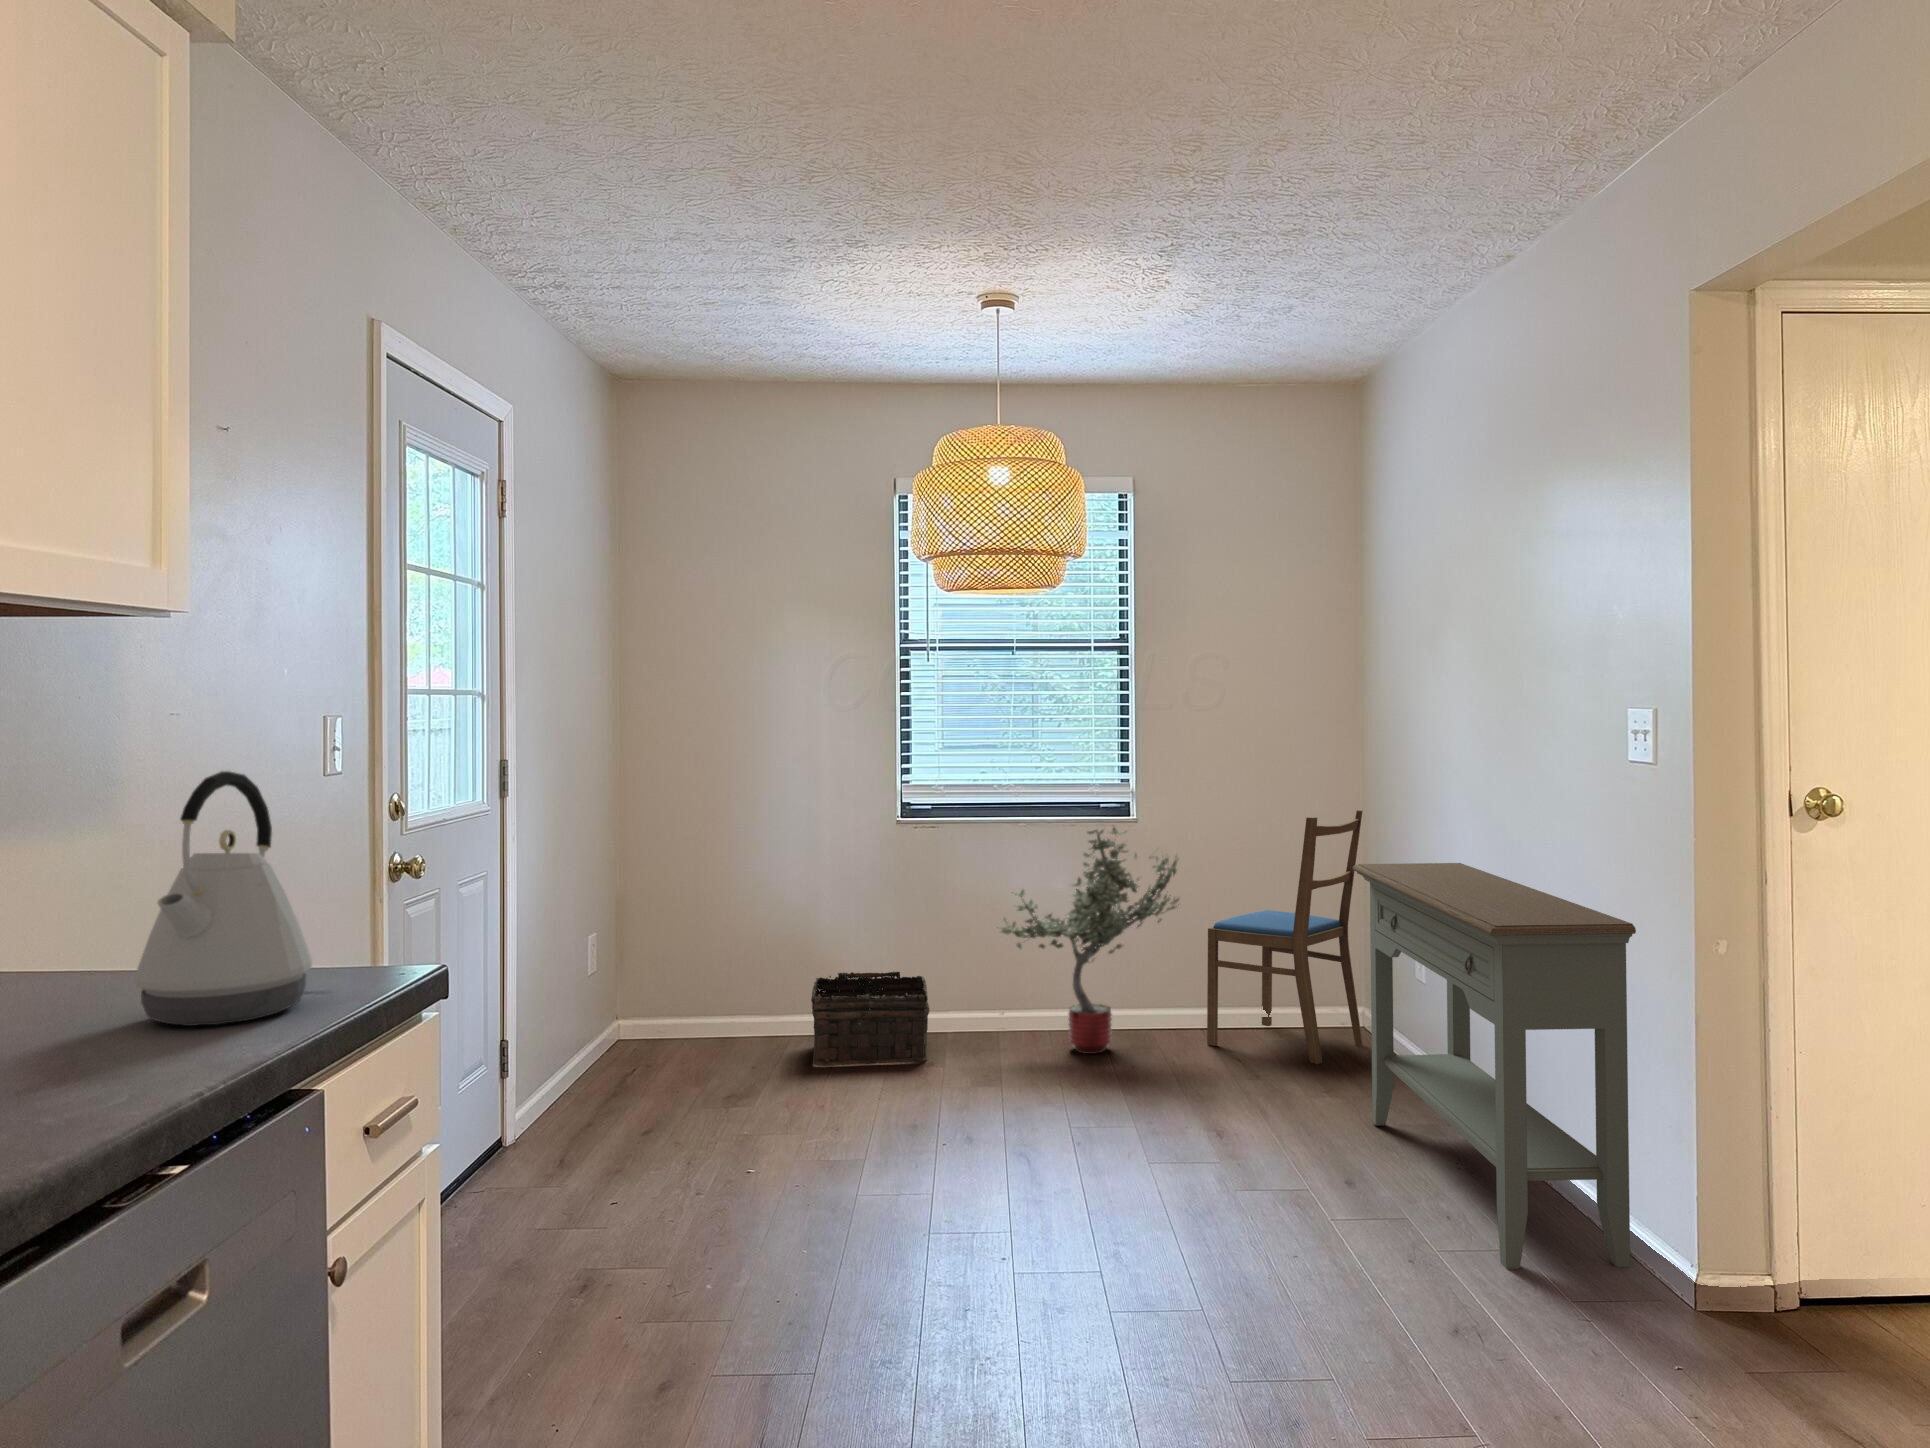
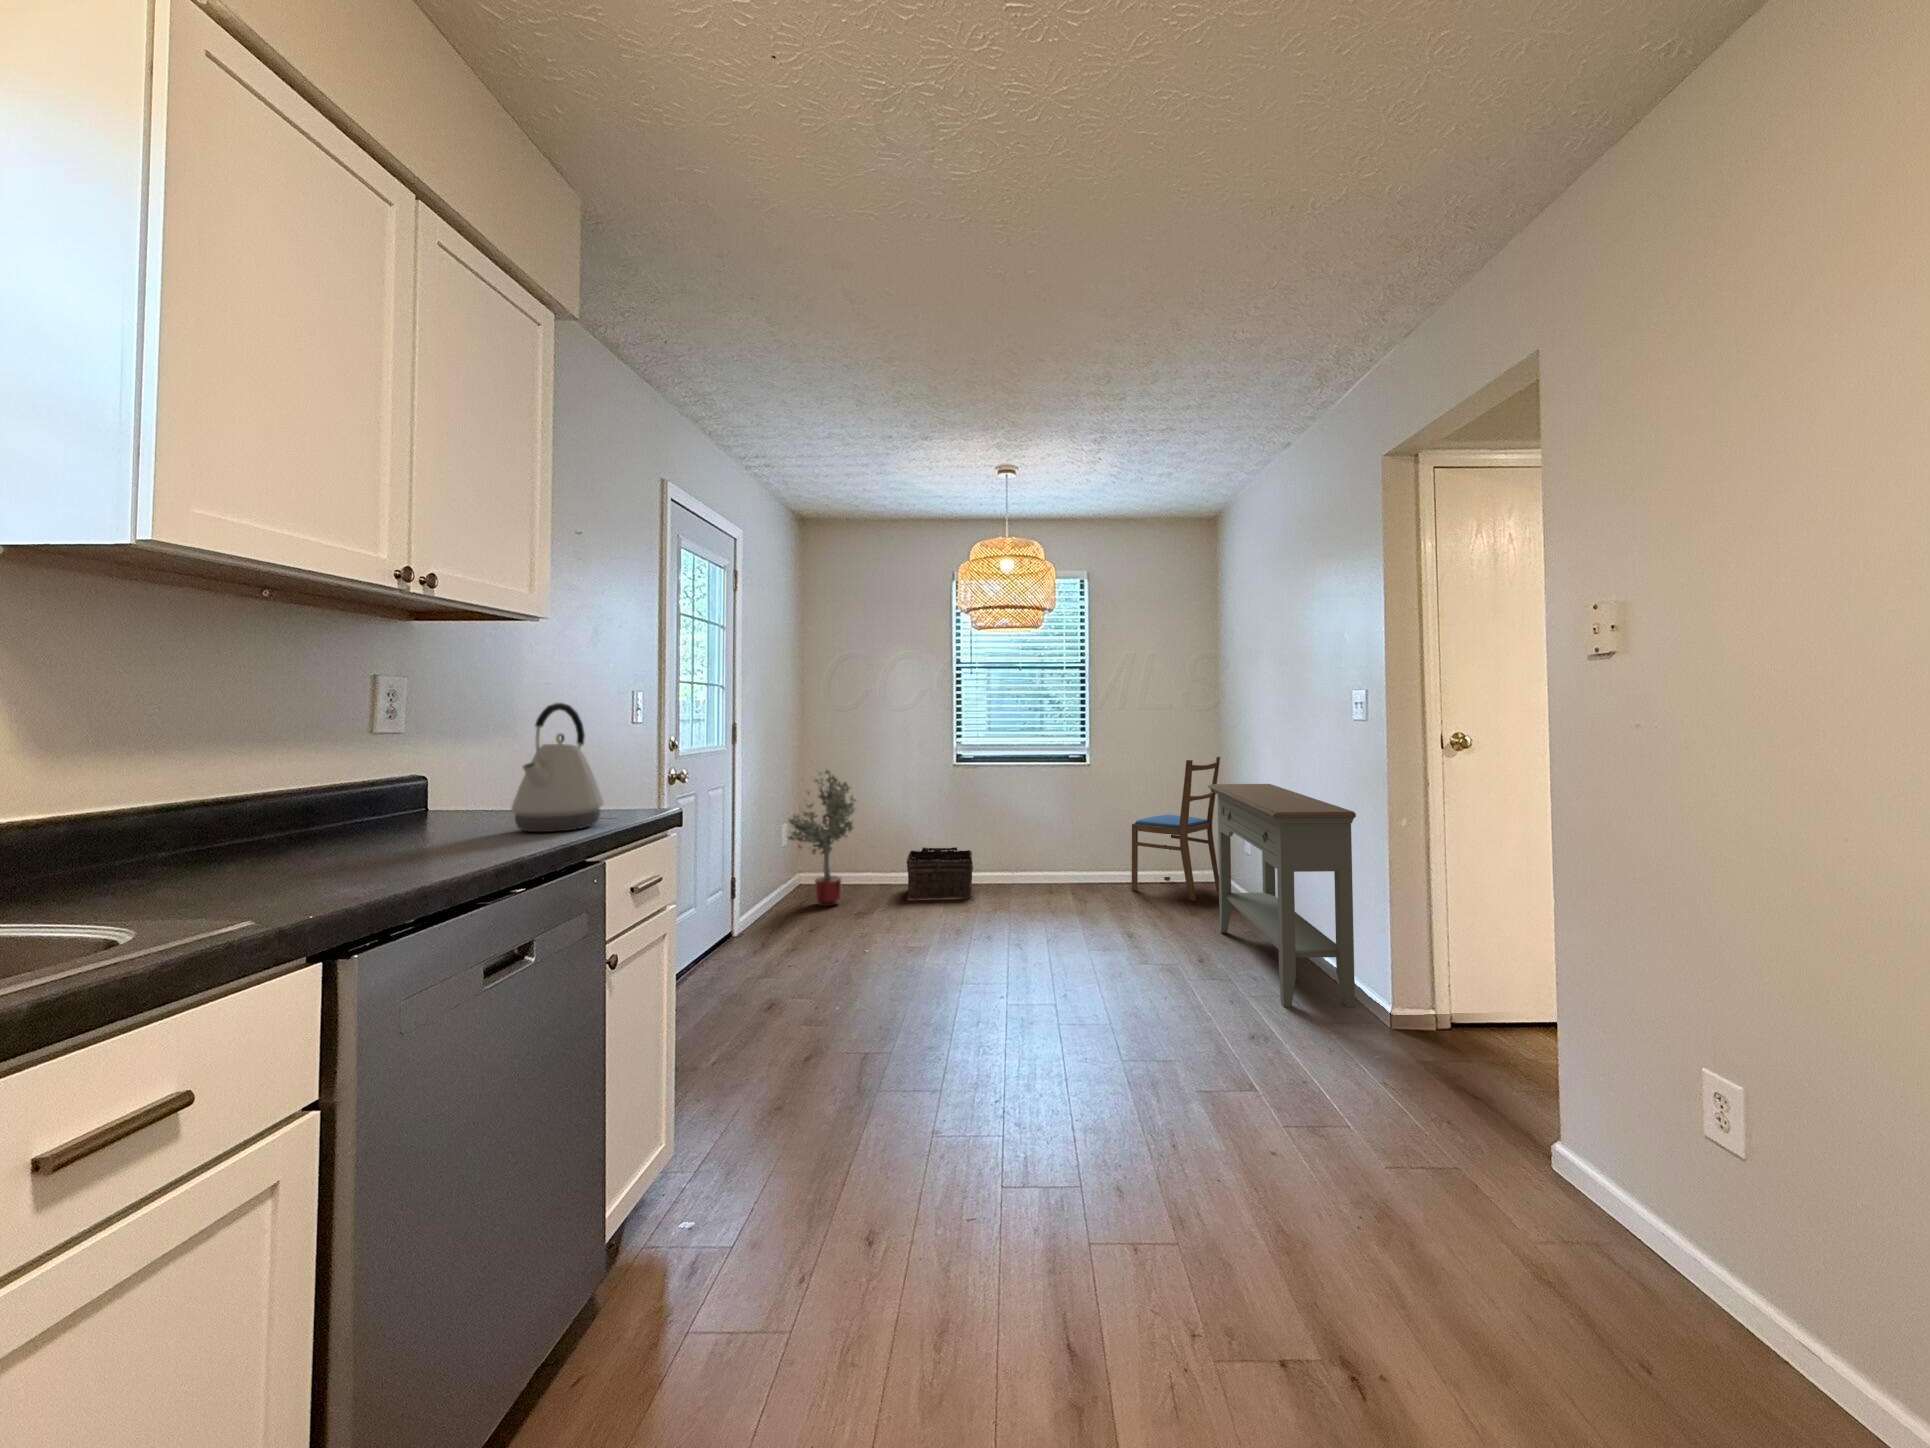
potted tree: present [1001,827,1180,1054] -> present [788,770,856,906]

